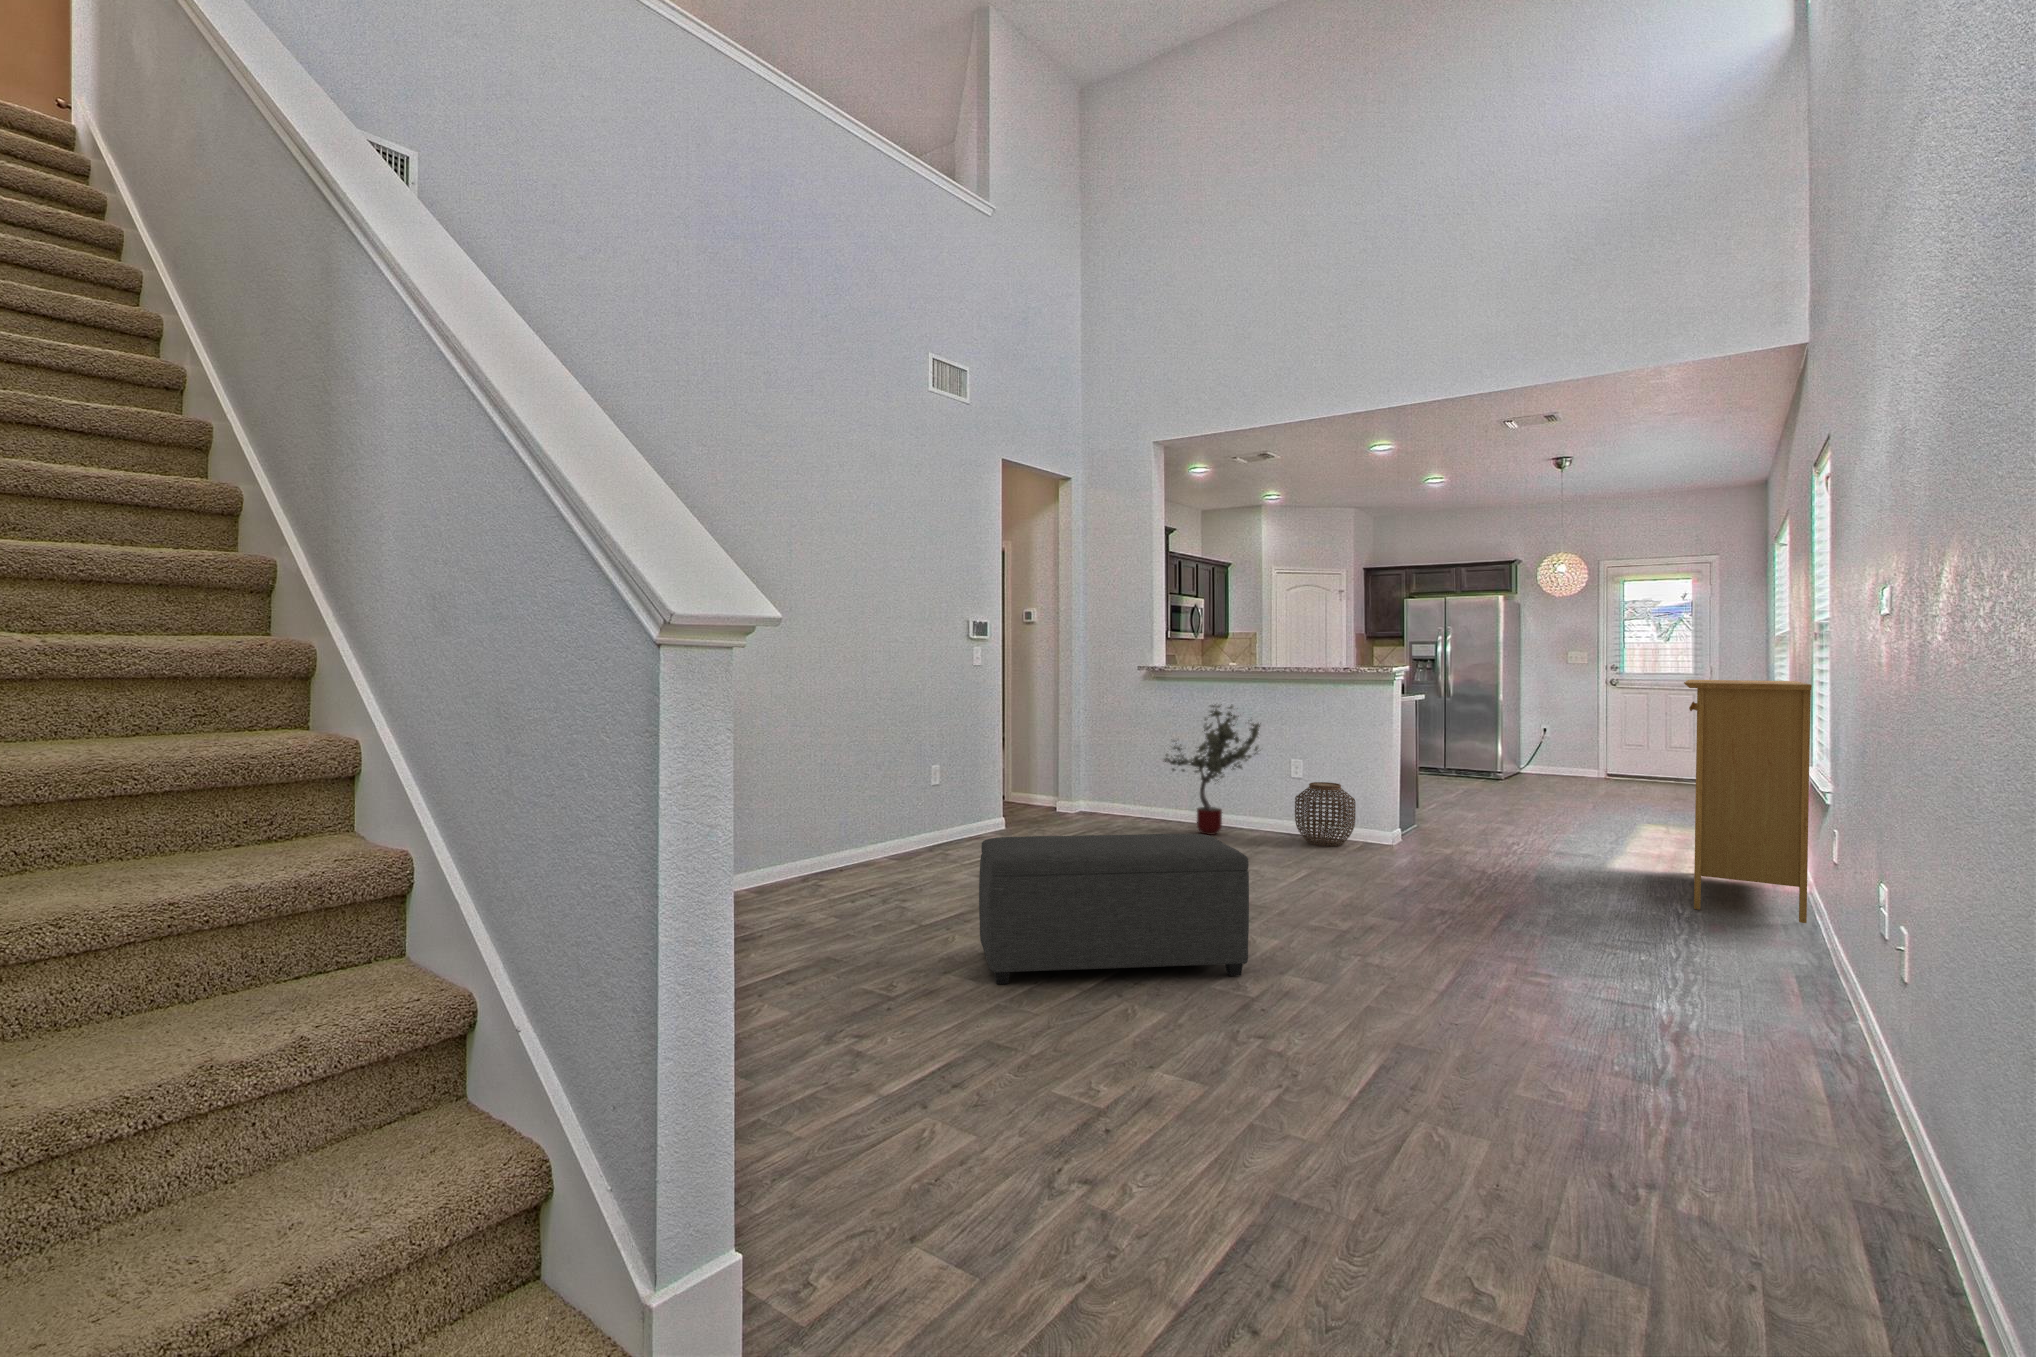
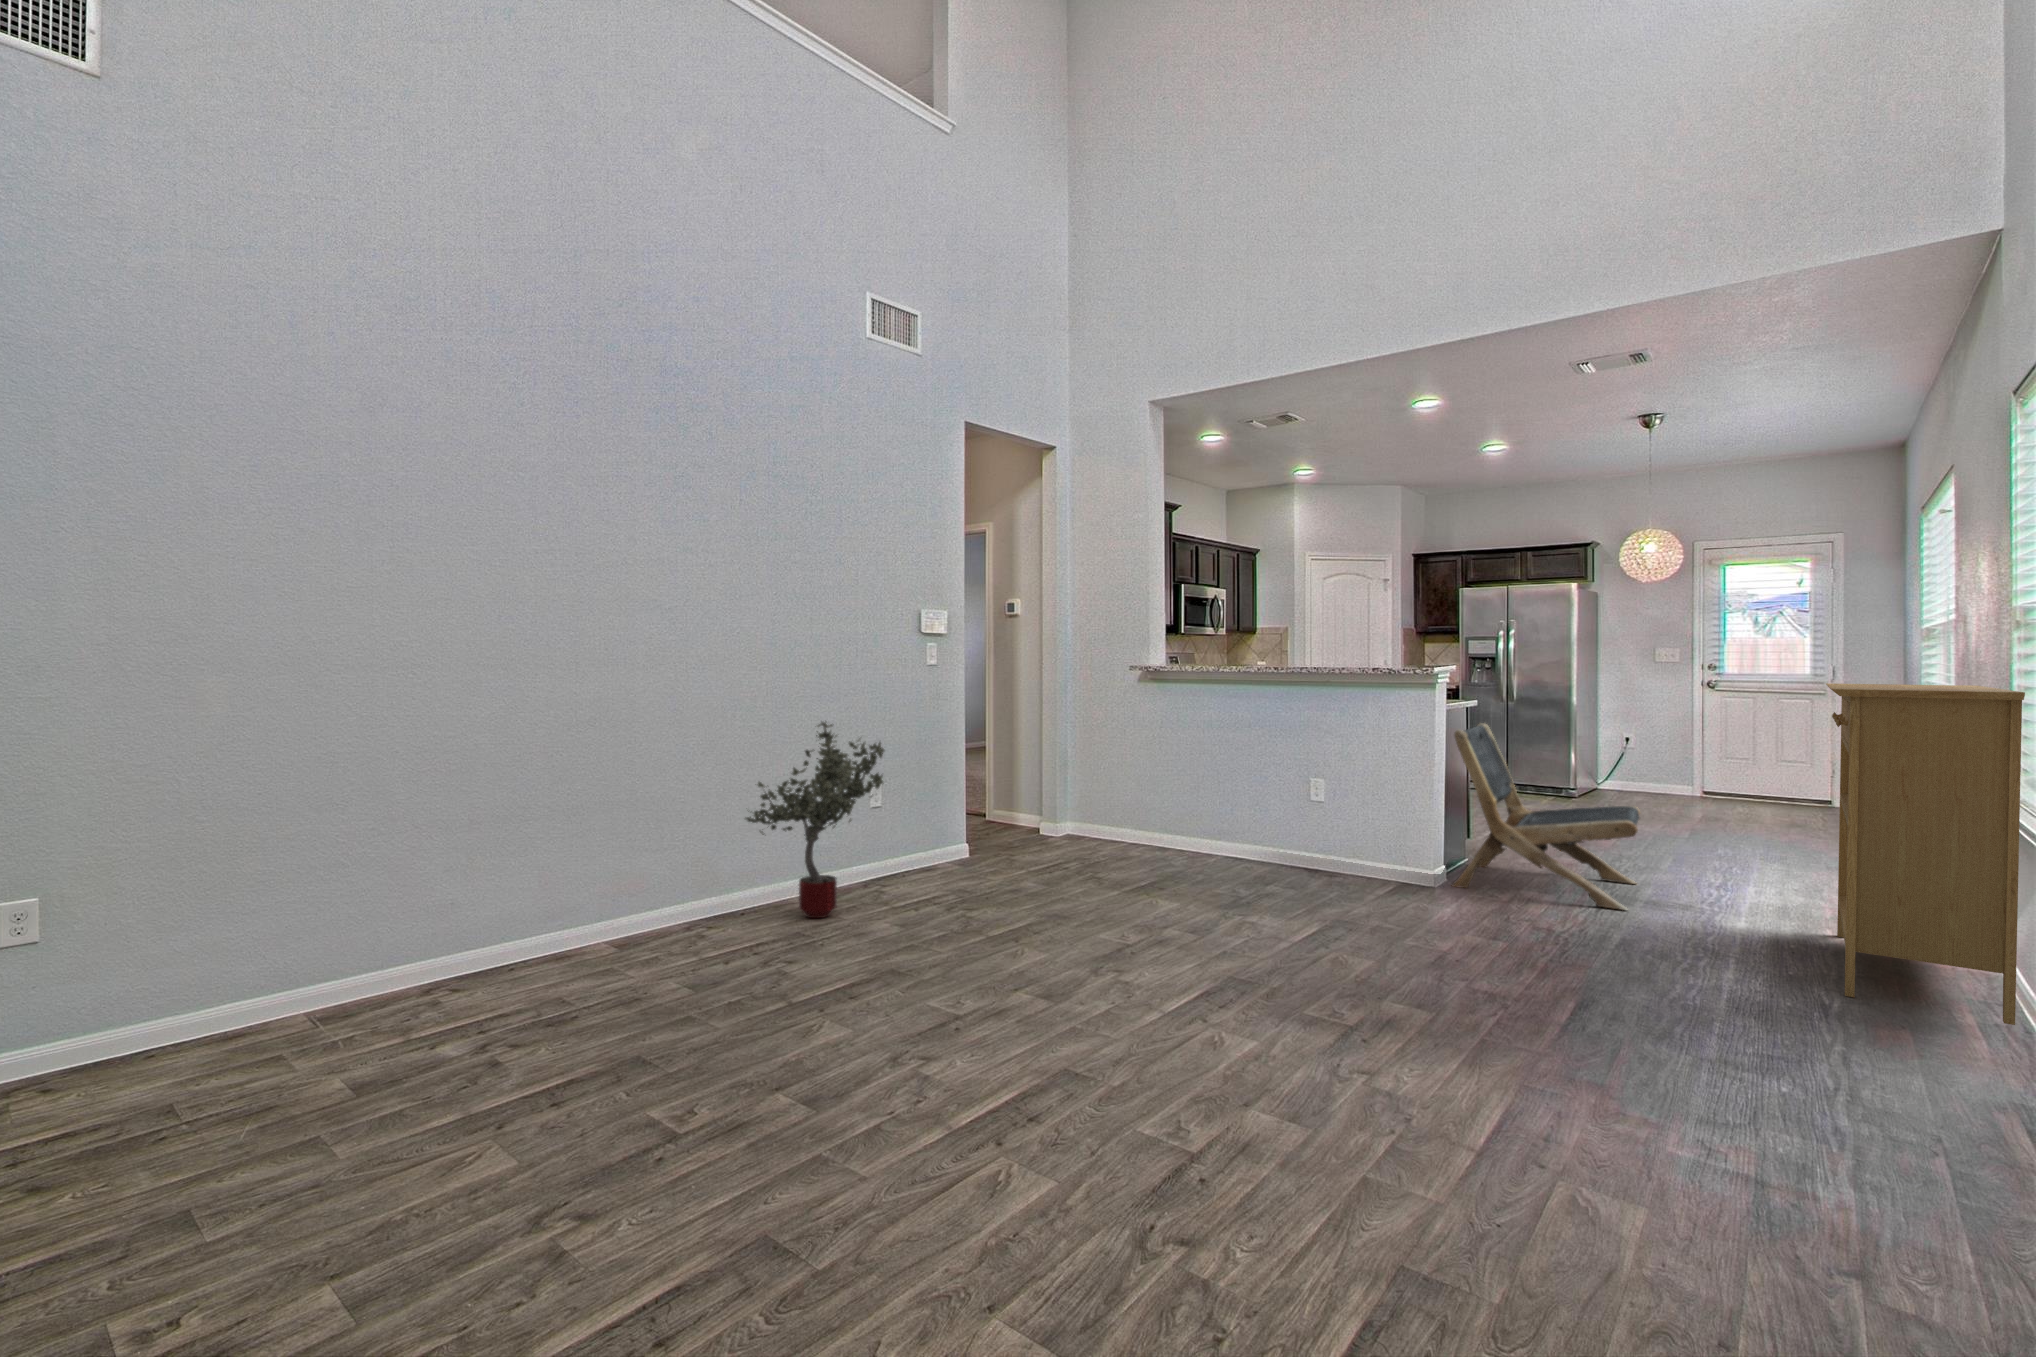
potted tree: present [1164,705,1260,835] -> present [745,722,884,918]
lounge chair: none [1403,713,1553,859] -> present [1451,723,1640,910]
woven basket: present [1295,782,1356,847] -> none [1314,808,1388,888]
ottoman: present [979,834,1249,984] -> none [826,897,1201,1119]

